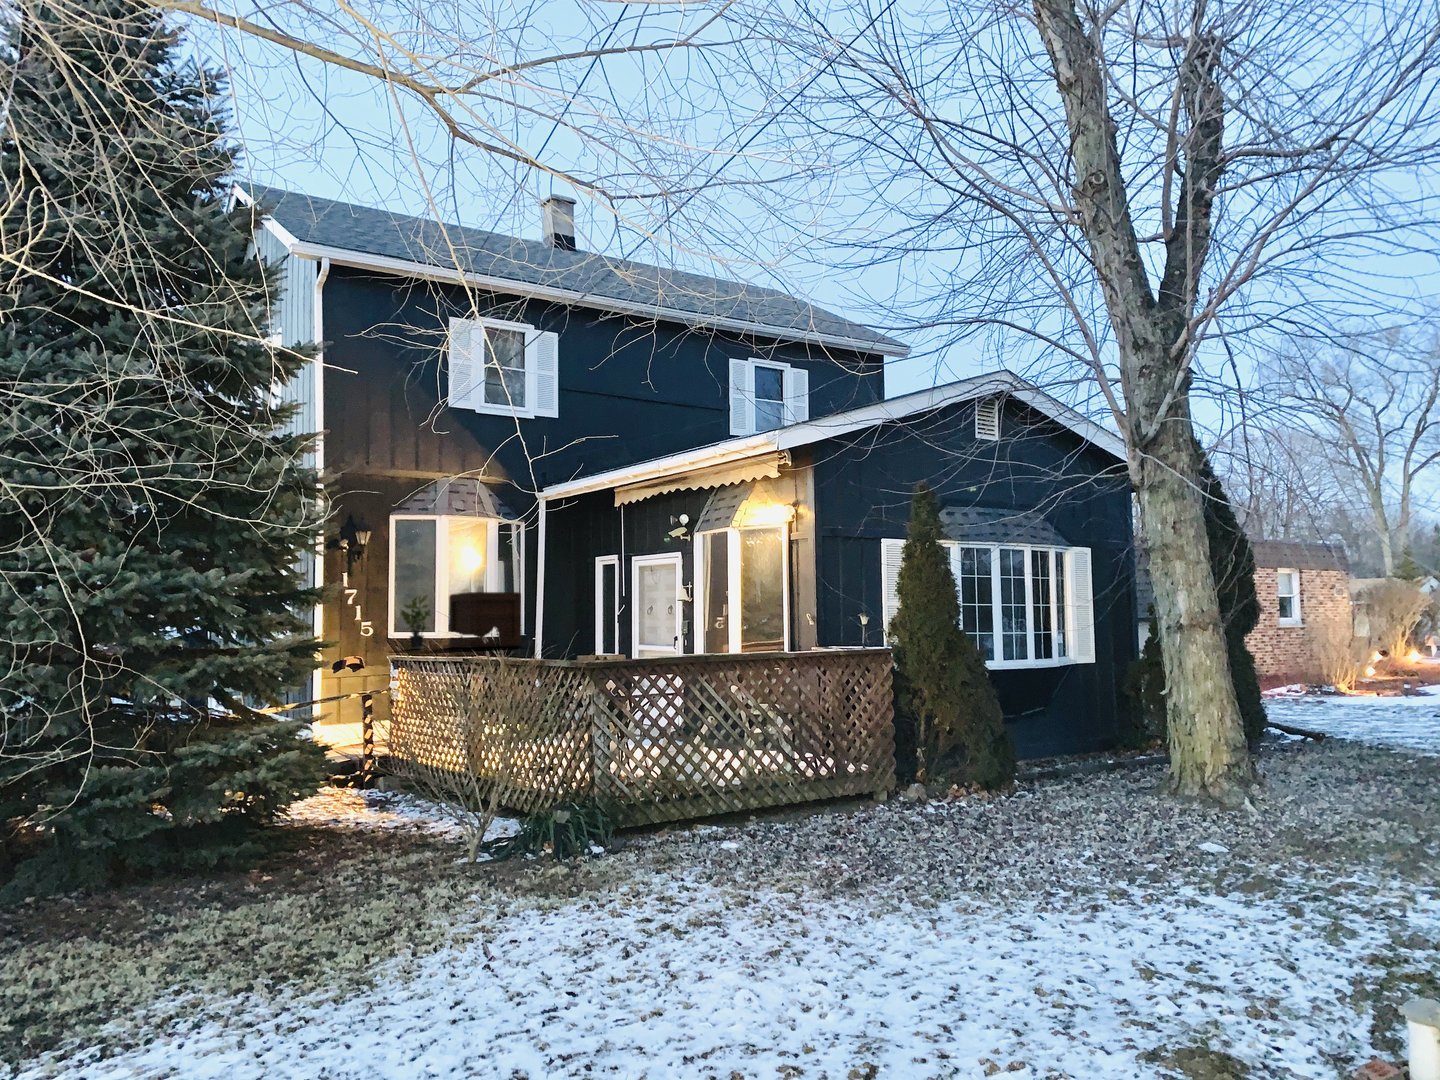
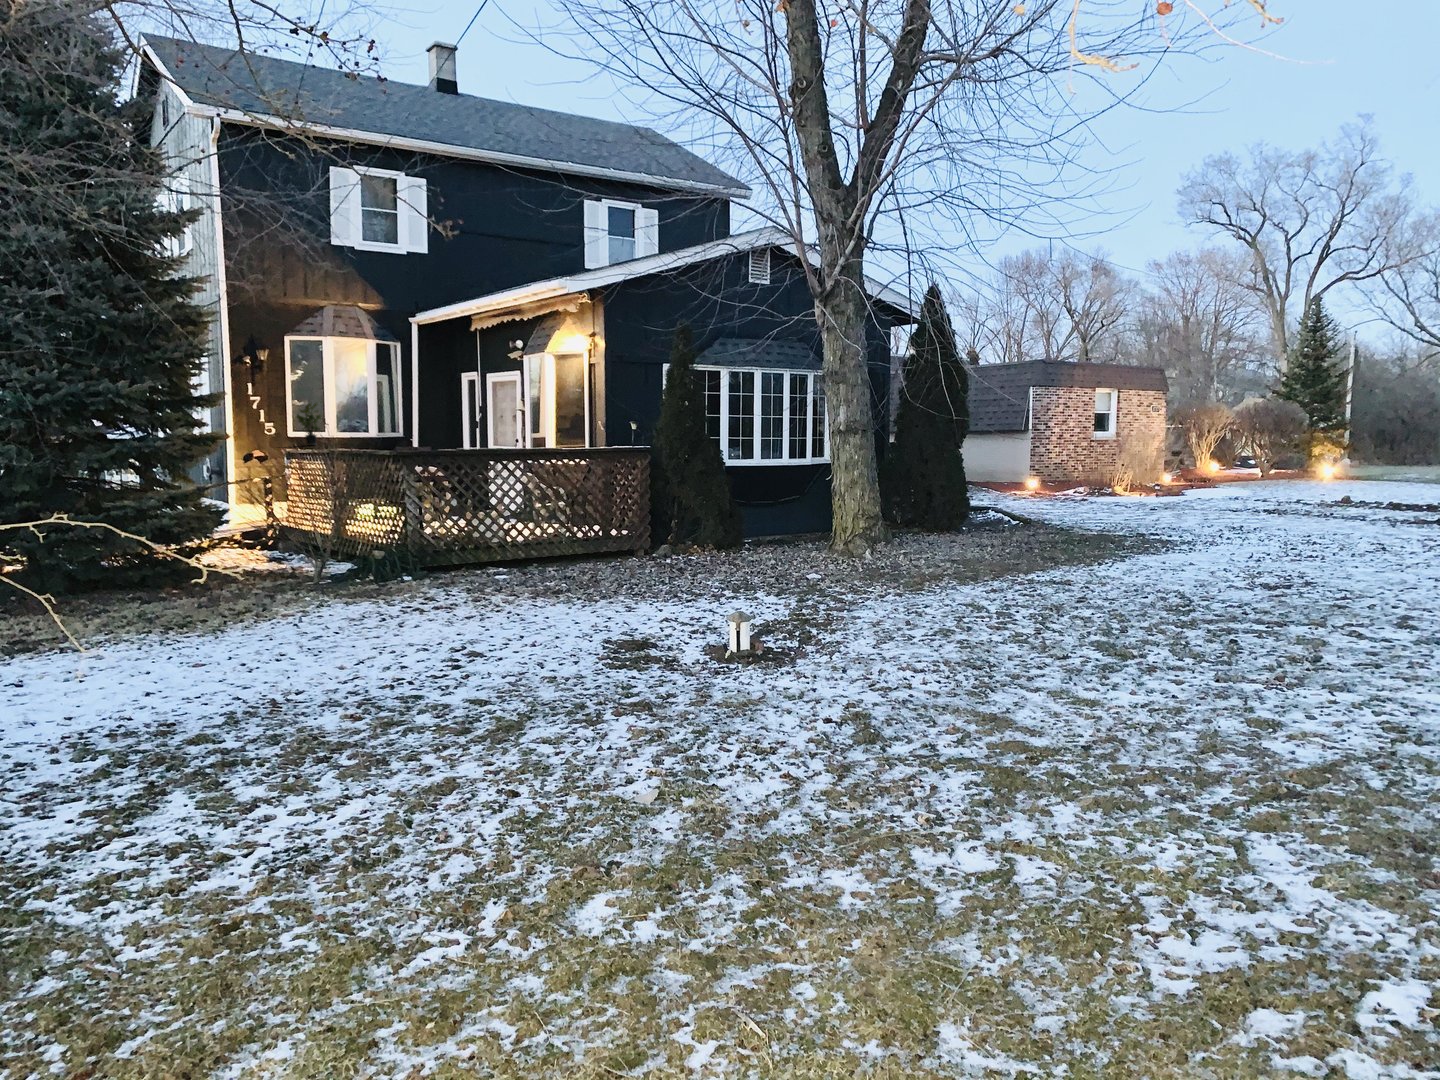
wooden crate: present [449,592,522,648] -> none [337,401,396,445]

